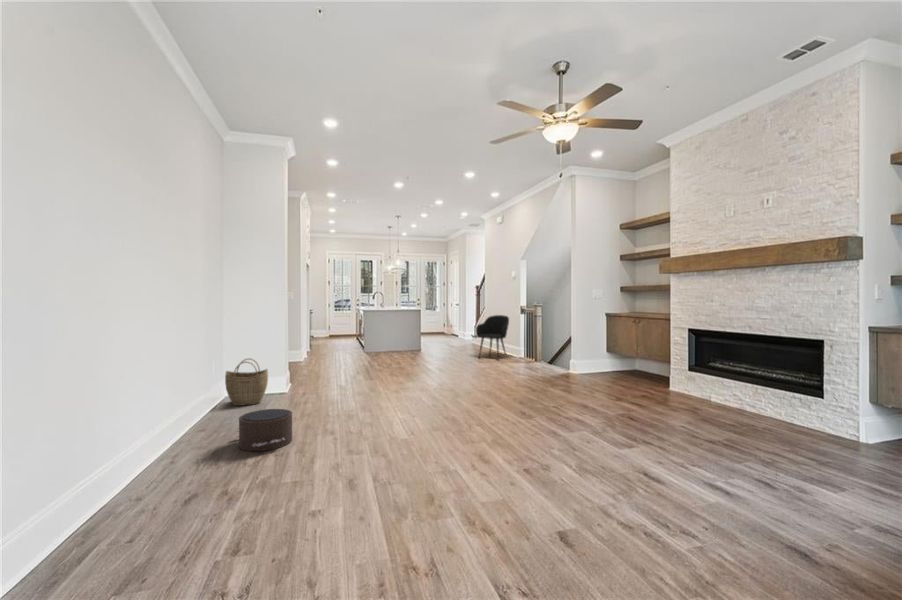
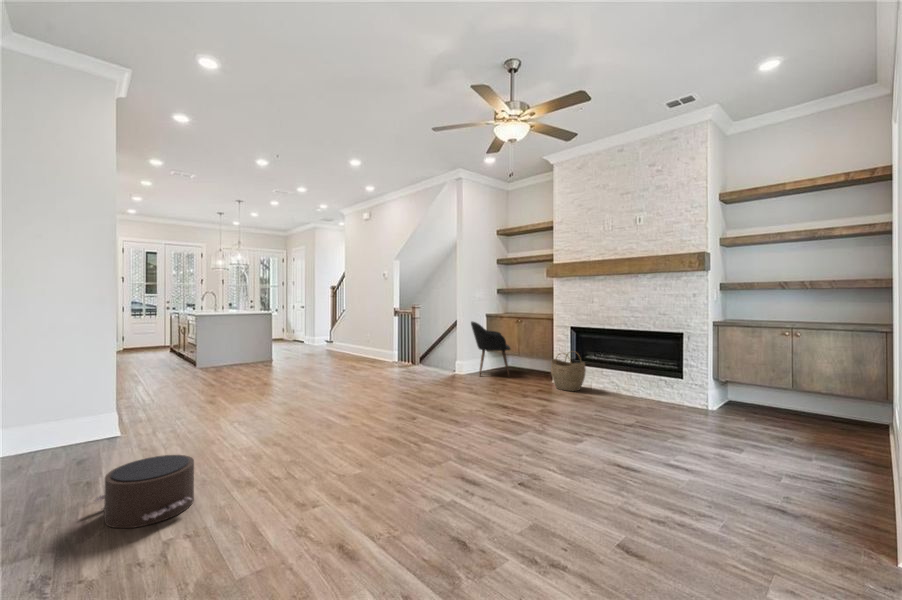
armchair: present [476,315,509,359] -> present [471,321,510,377]
woven basket: present [225,359,268,406] -> present [551,354,586,391]

